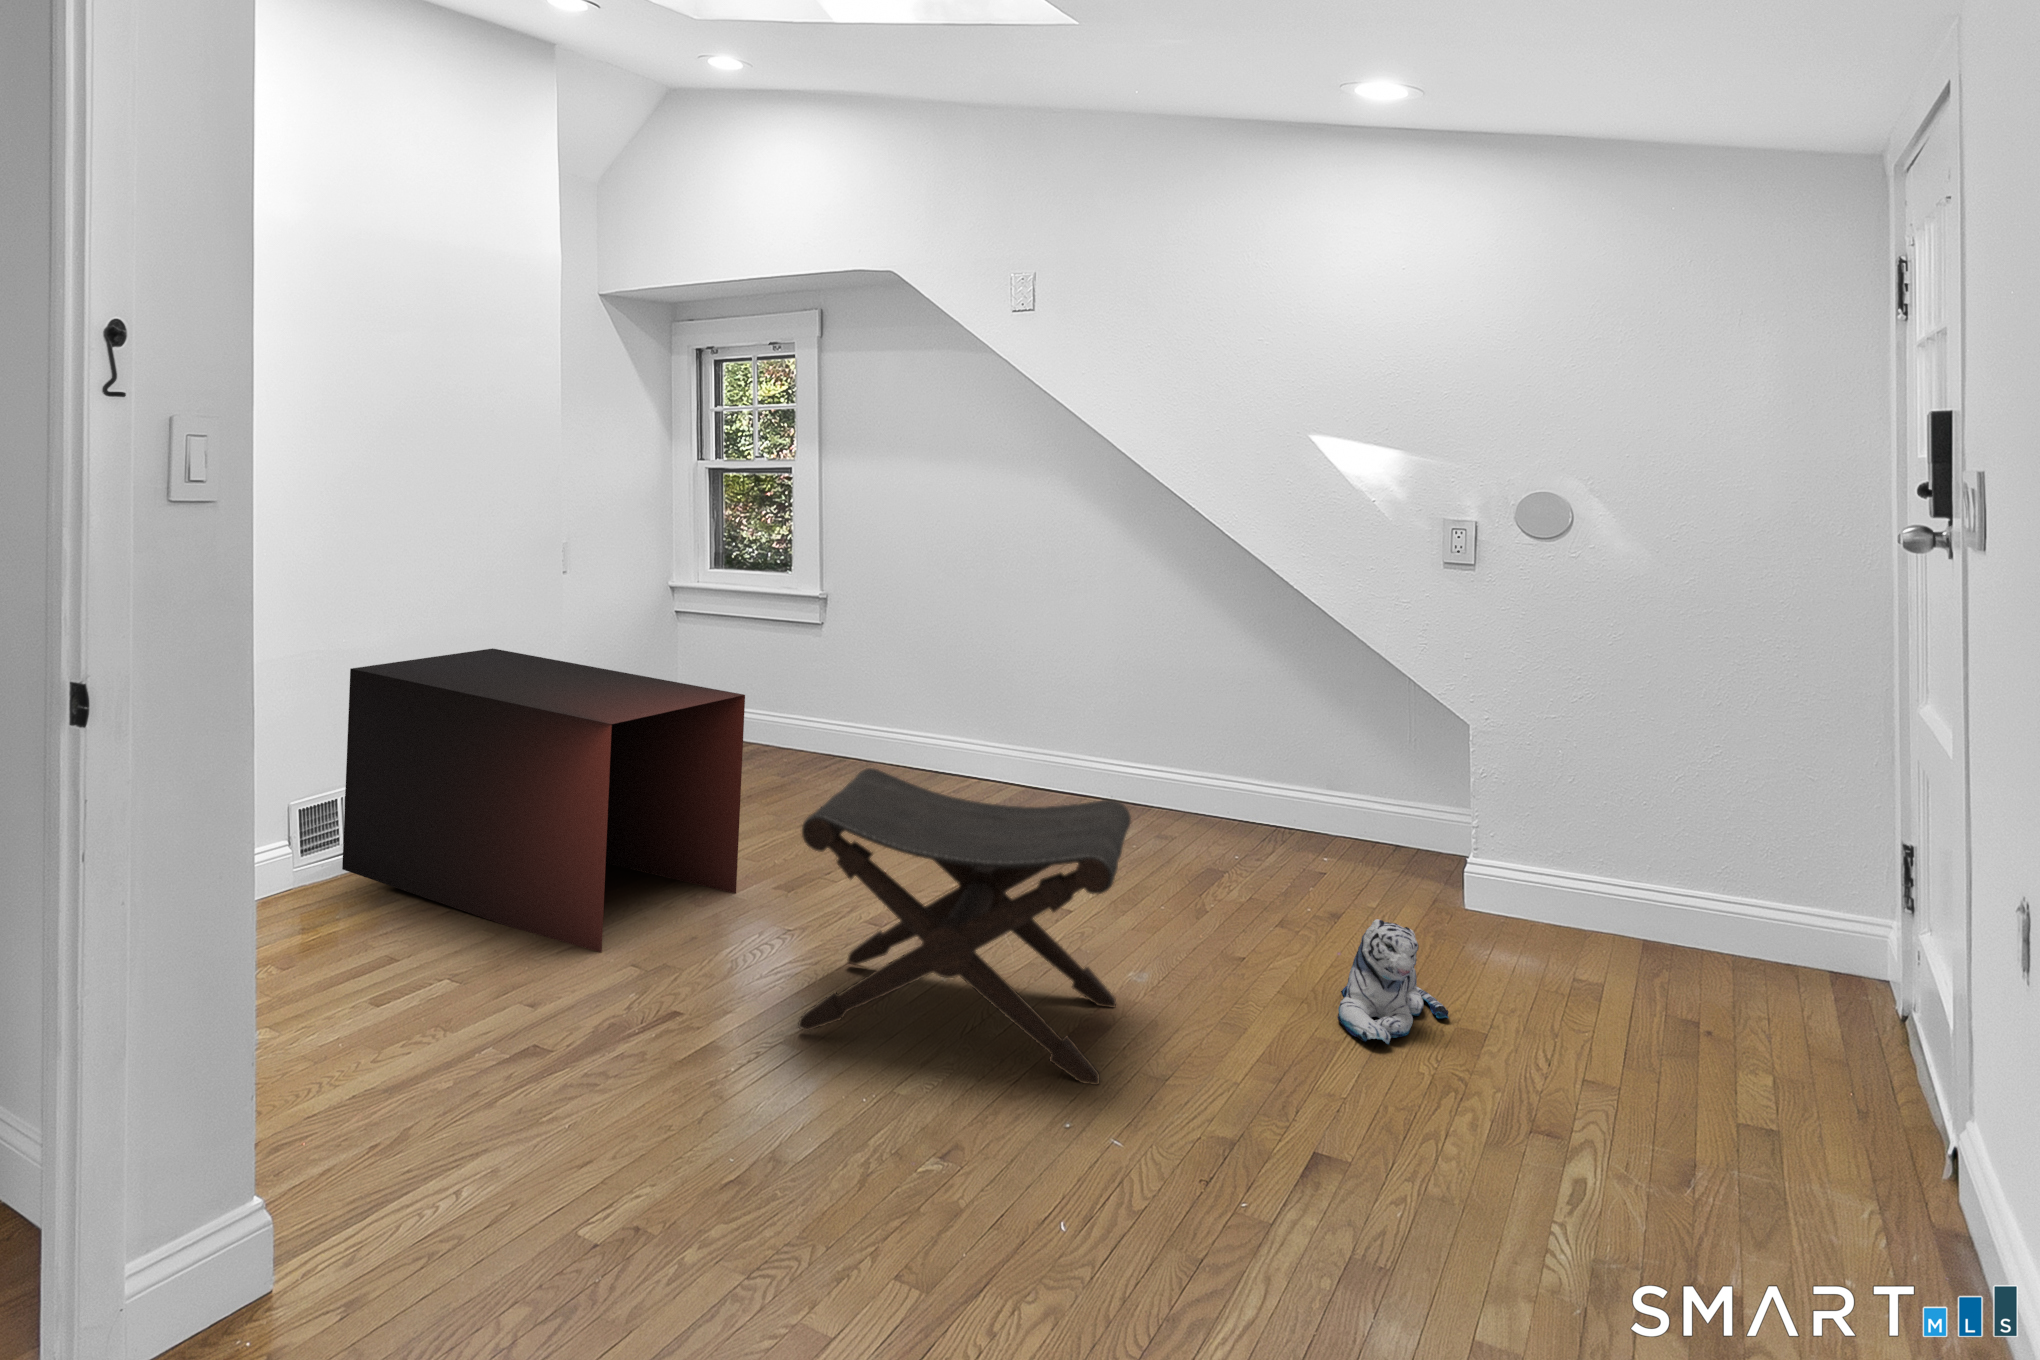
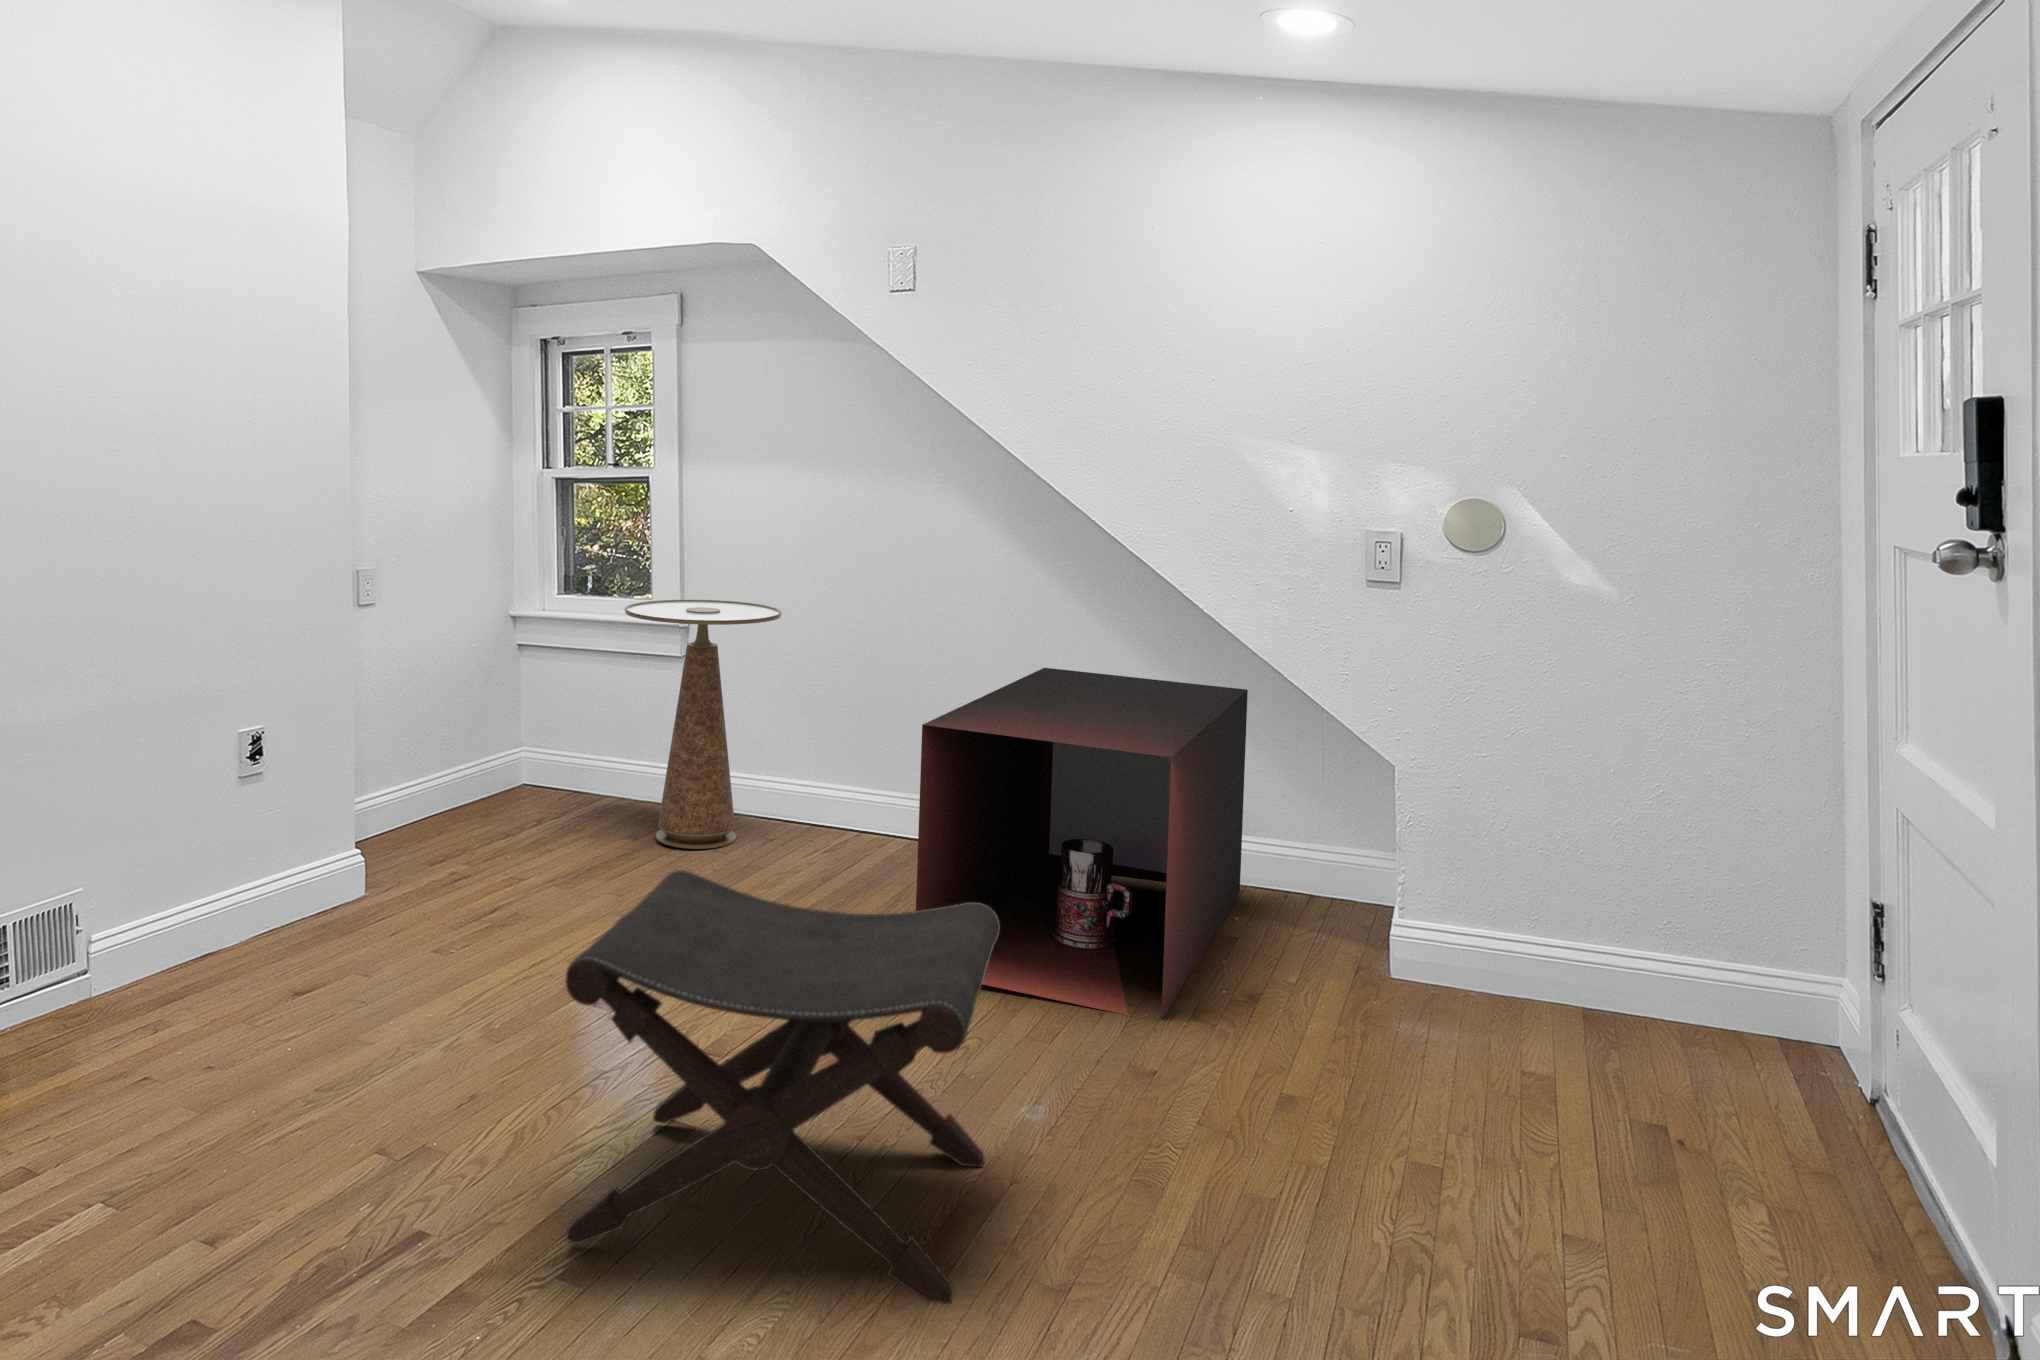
side table: none [781,575,916,786] -> present [625,600,781,849]
storage cabinet: present [342,648,745,952] -> present [916,668,1248,1020]
plush toy: present [1337,919,1449,1044] -> none [1251,1037,1381,1203]

